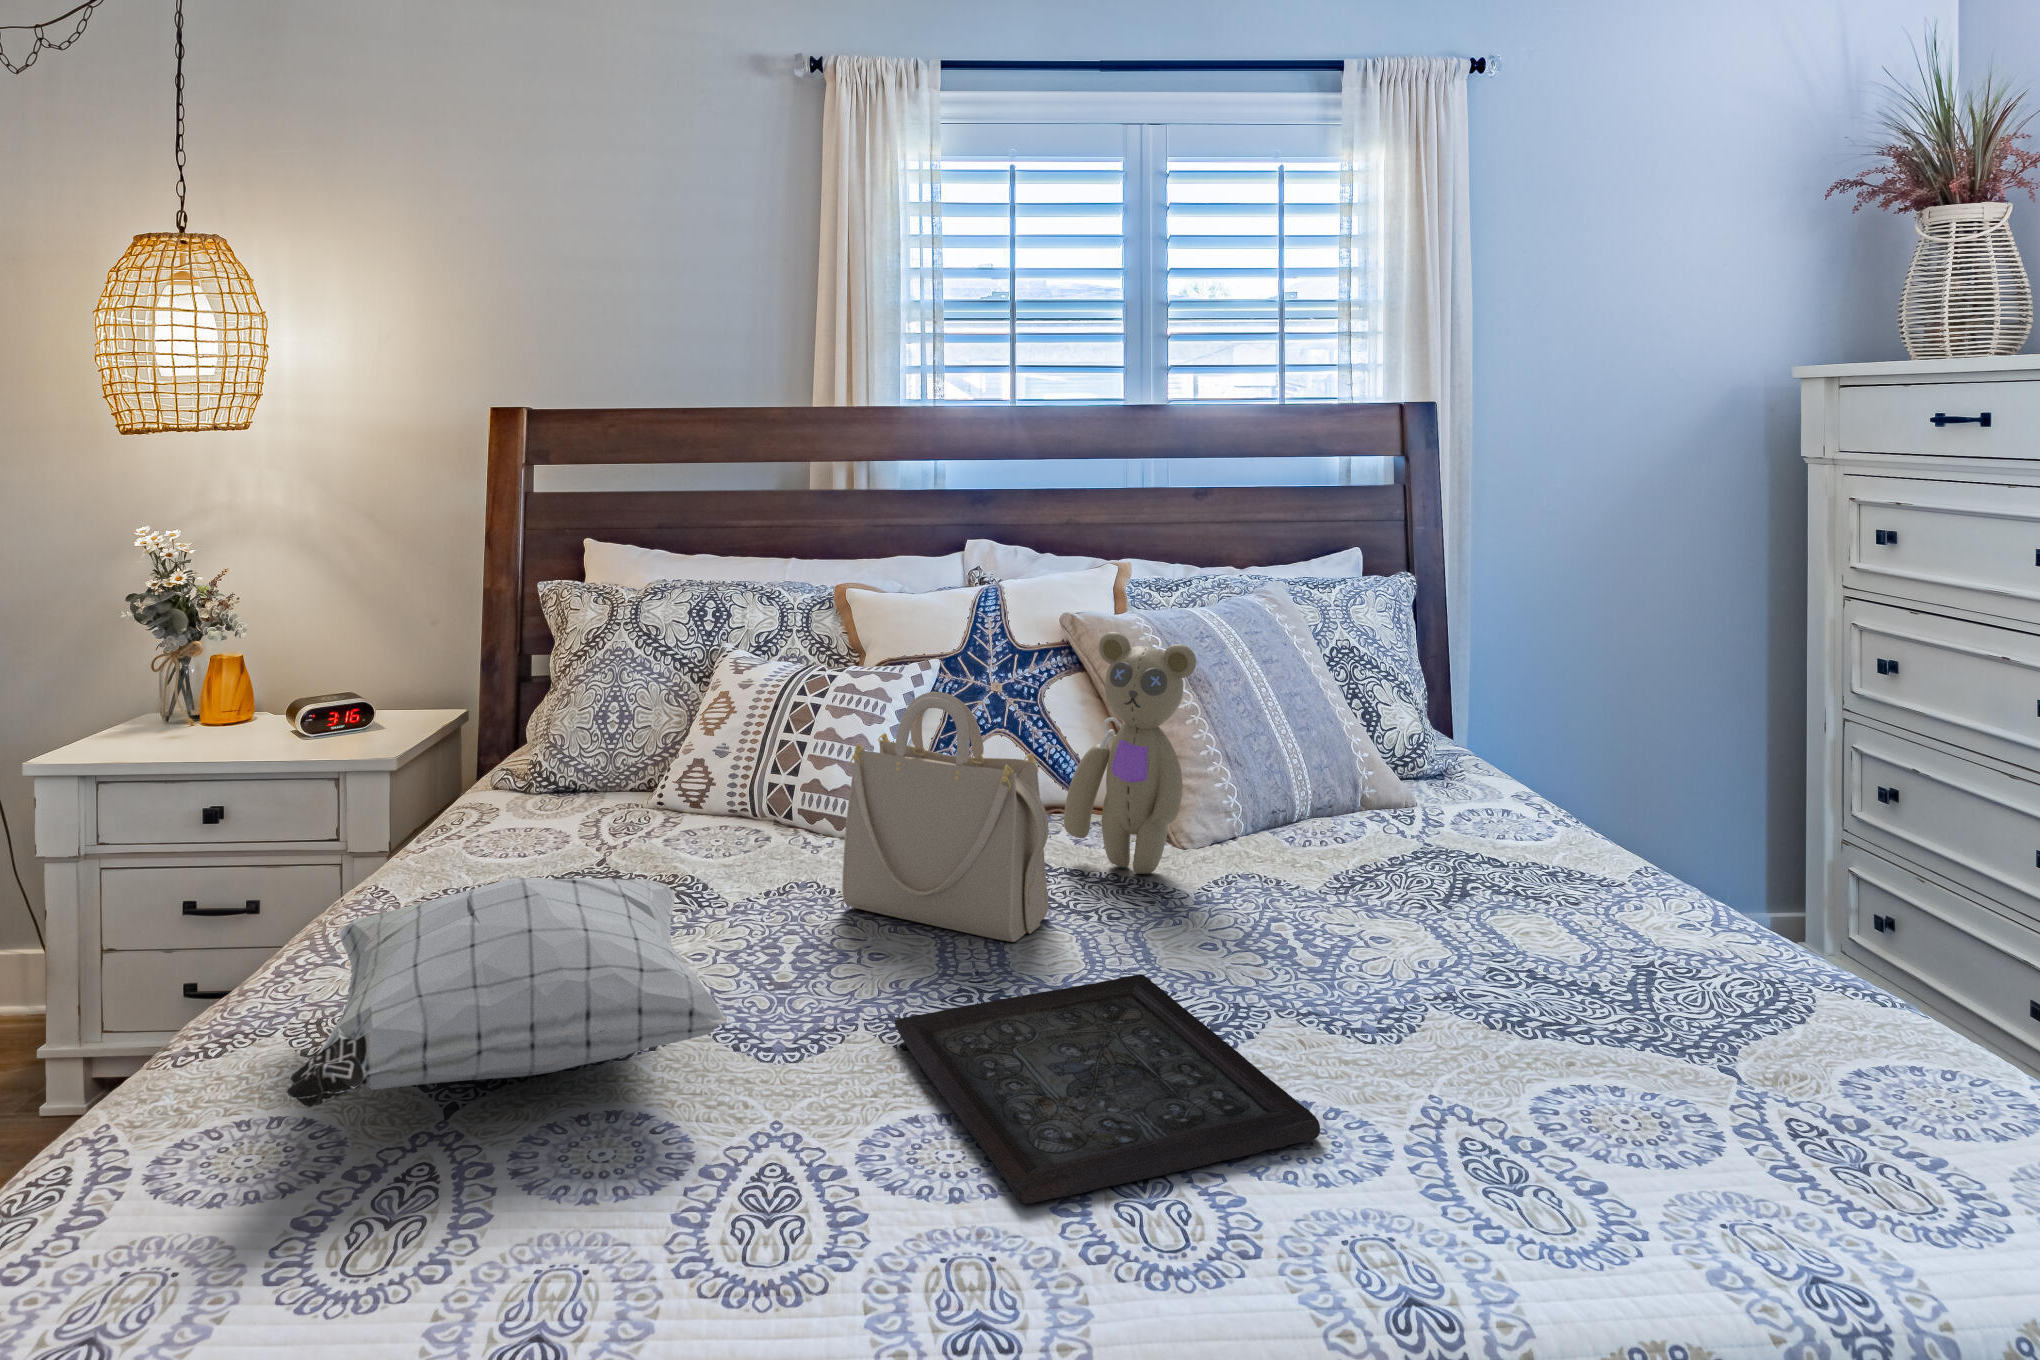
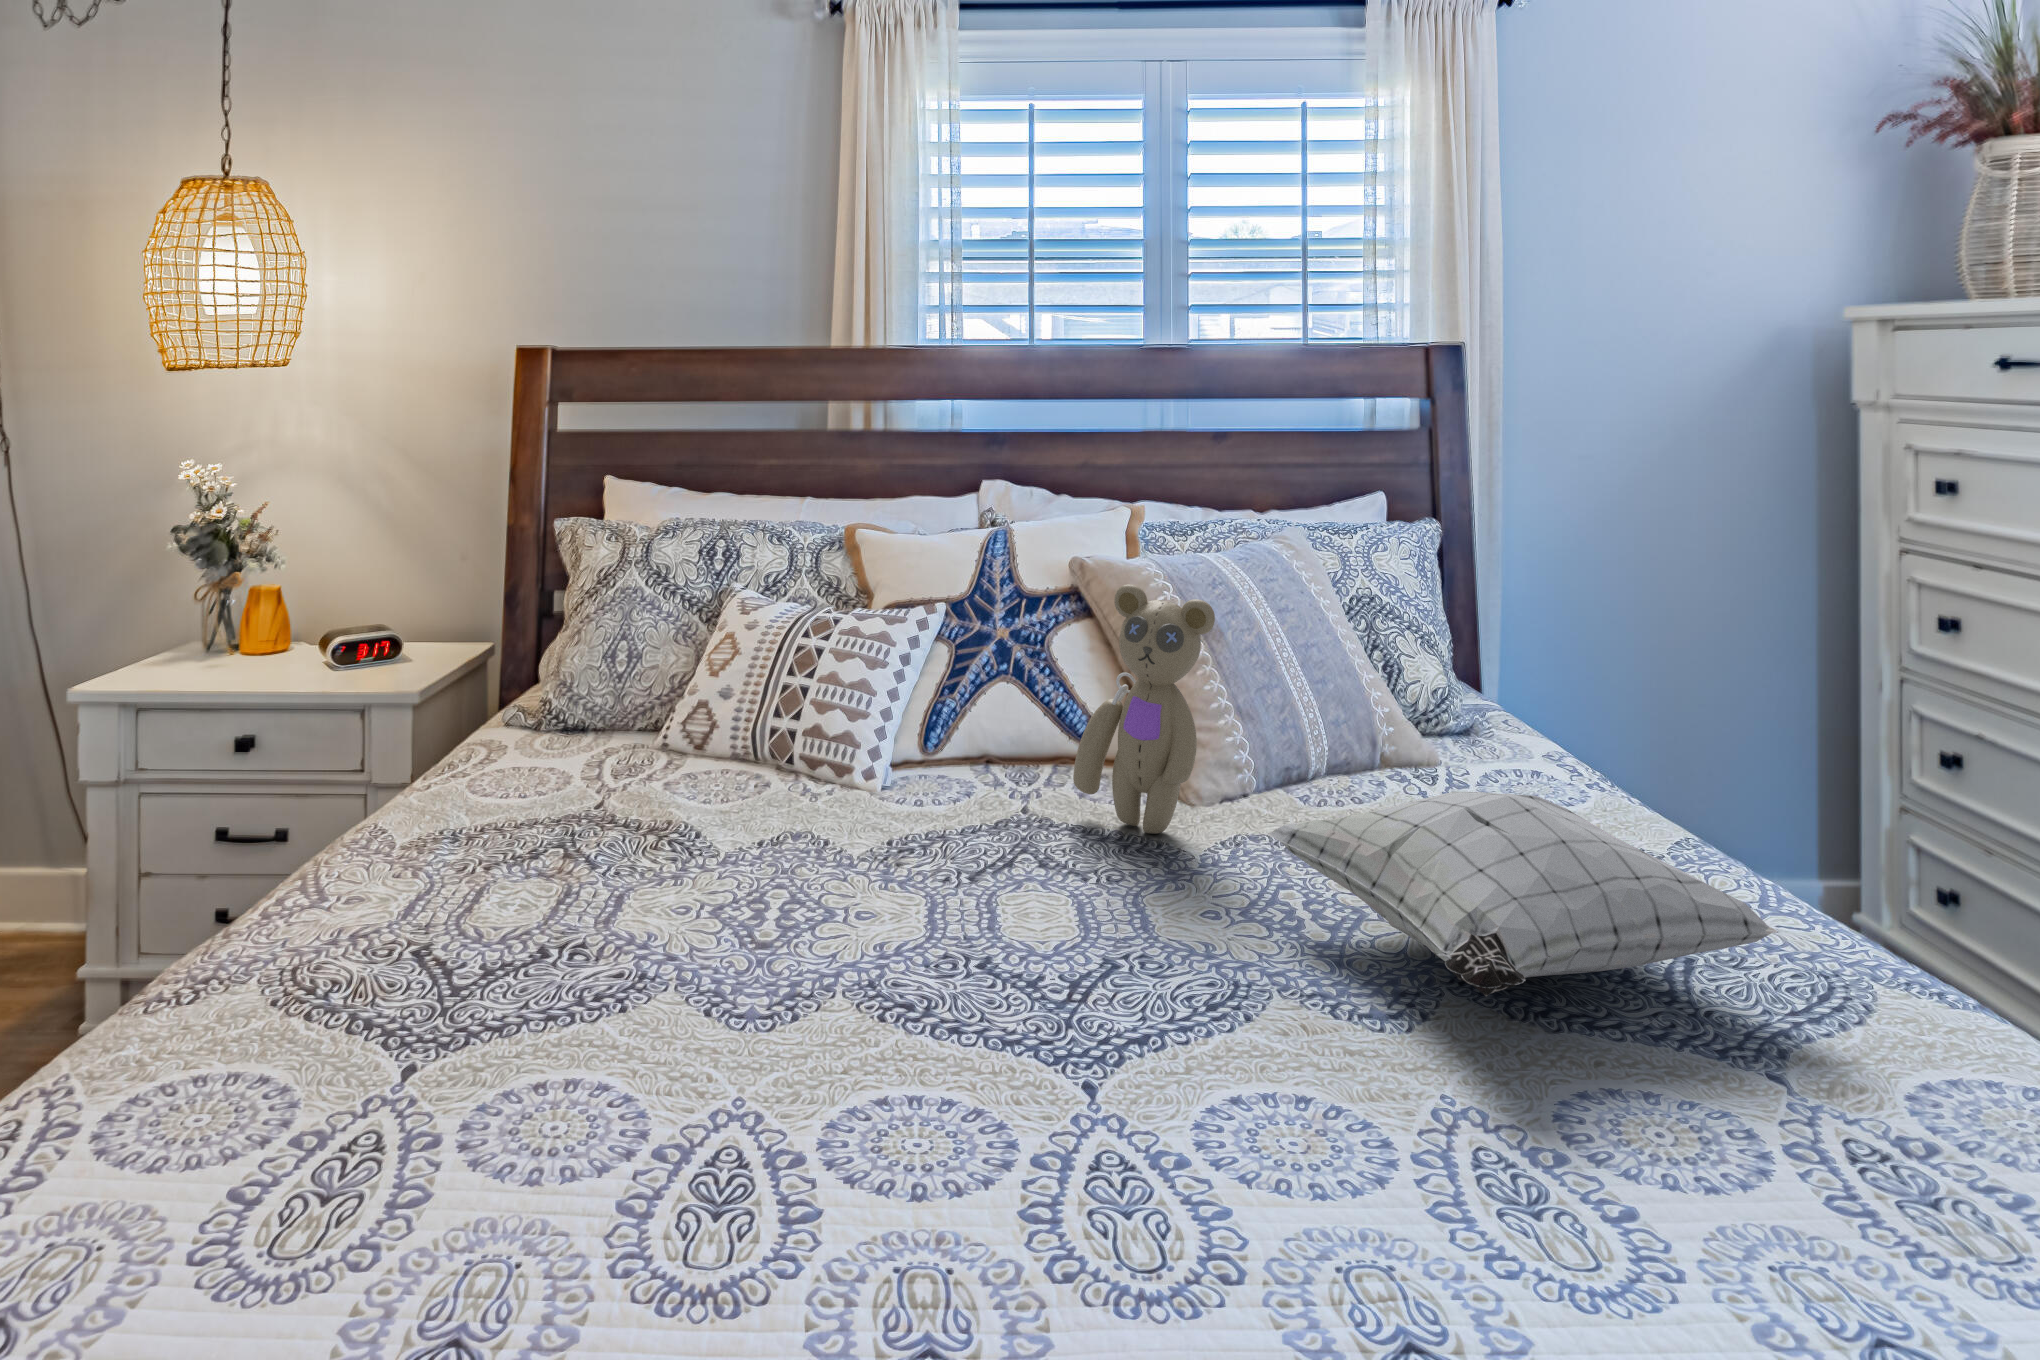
handbag: present [842,692,1049,942] -> none [839,643,1052,904]
pillow: present [286,877,727,1107] -> present [1268,792,1777,997]
tray: present [895,974,1320,1204] -> none [877,947,1319,1206]

